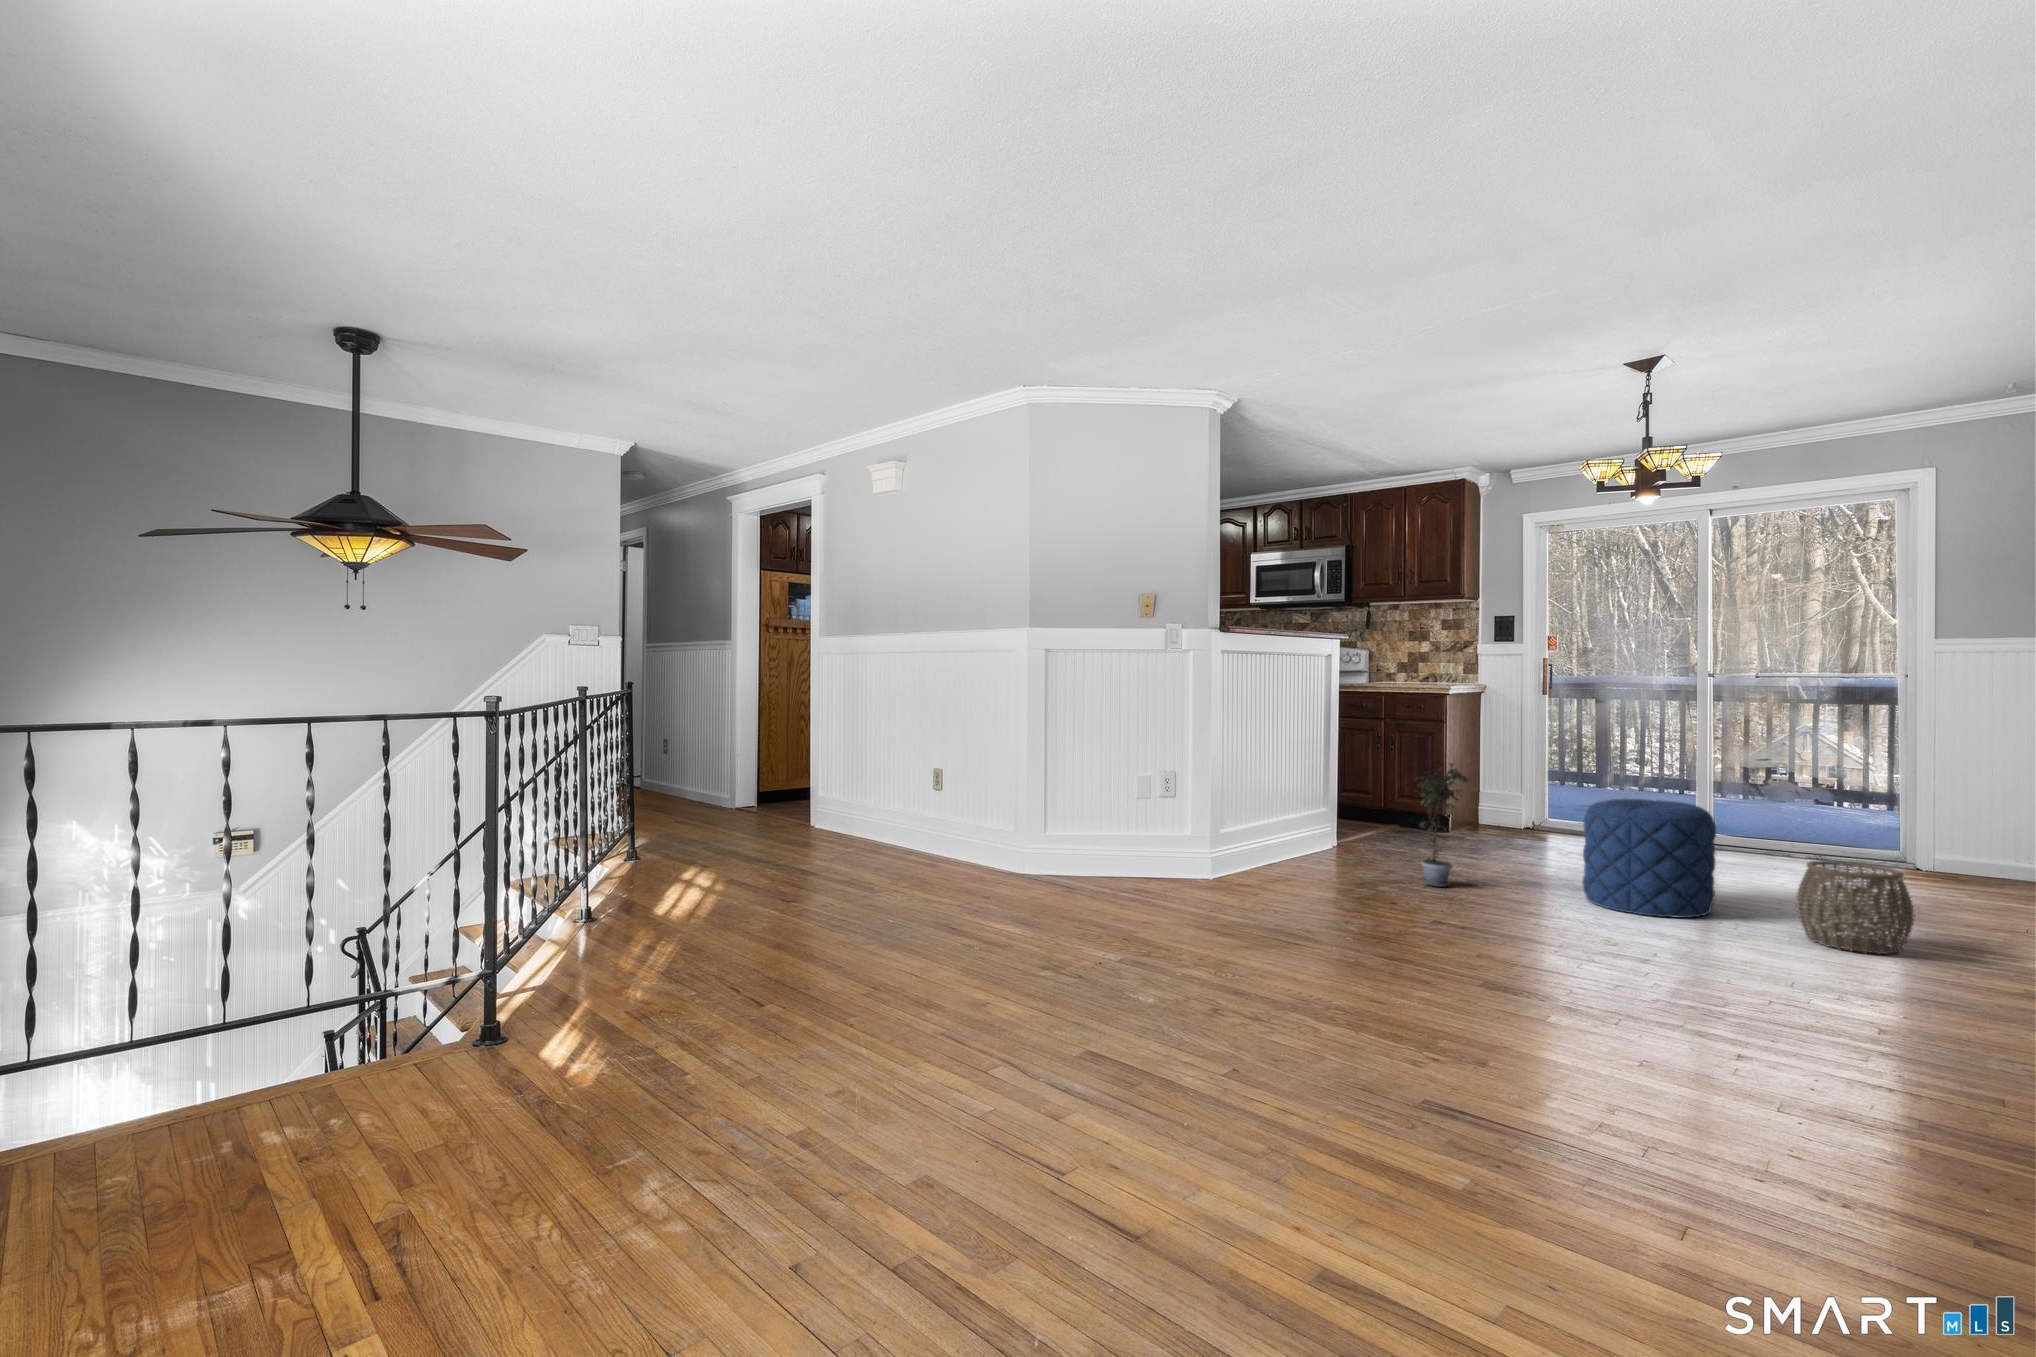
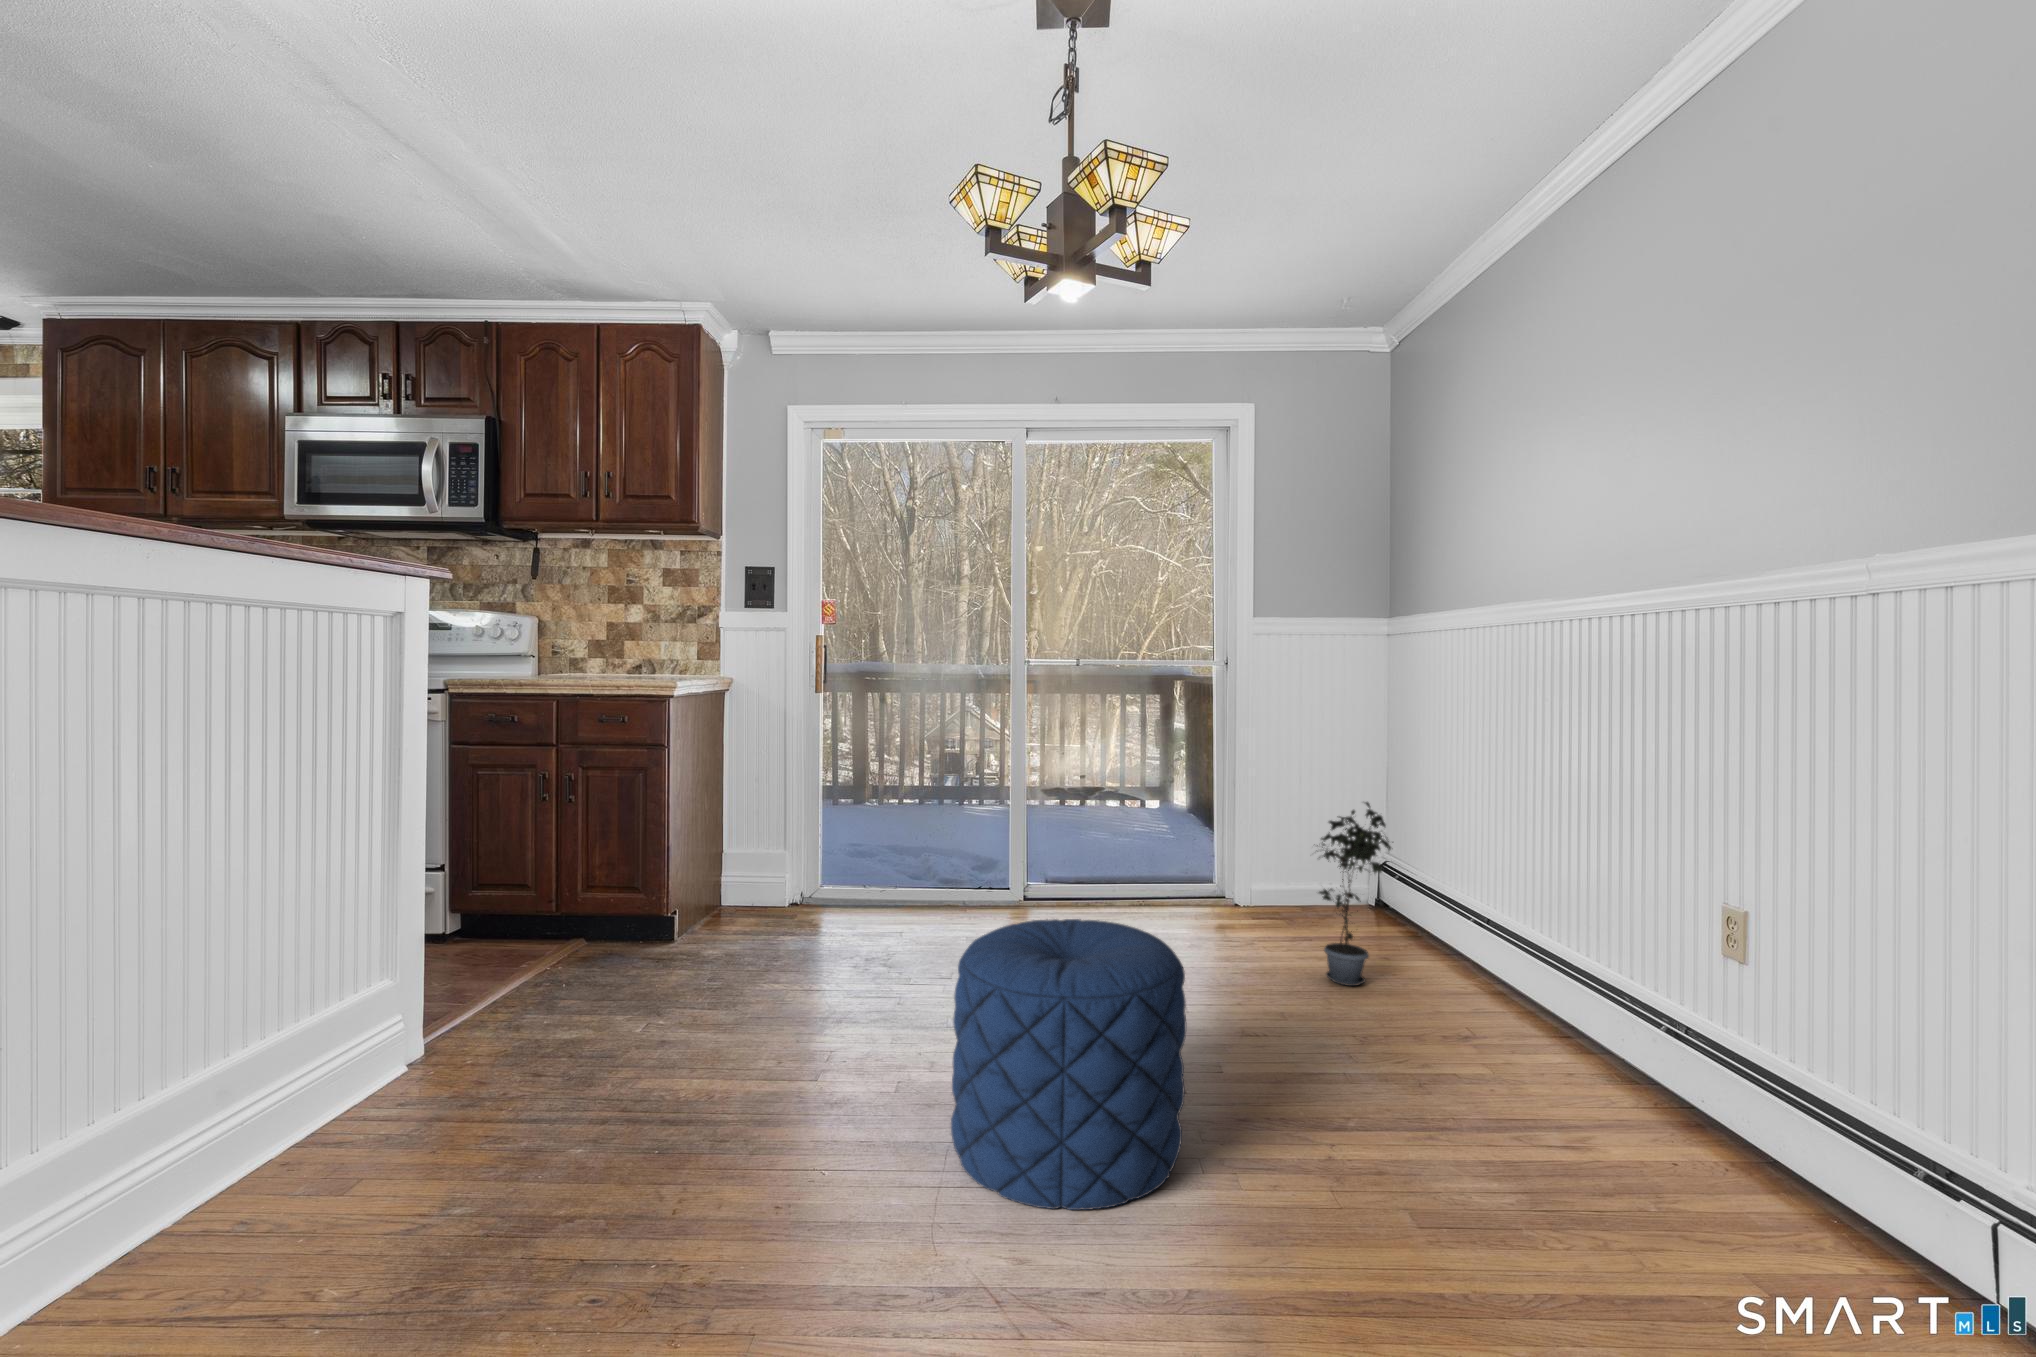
potted plant: present [1417,763,1467,887] -> present [1317,802,1391,986]
woven basket: present [1796,860,1914,954] -> none [1343,1029,1539,1247]

